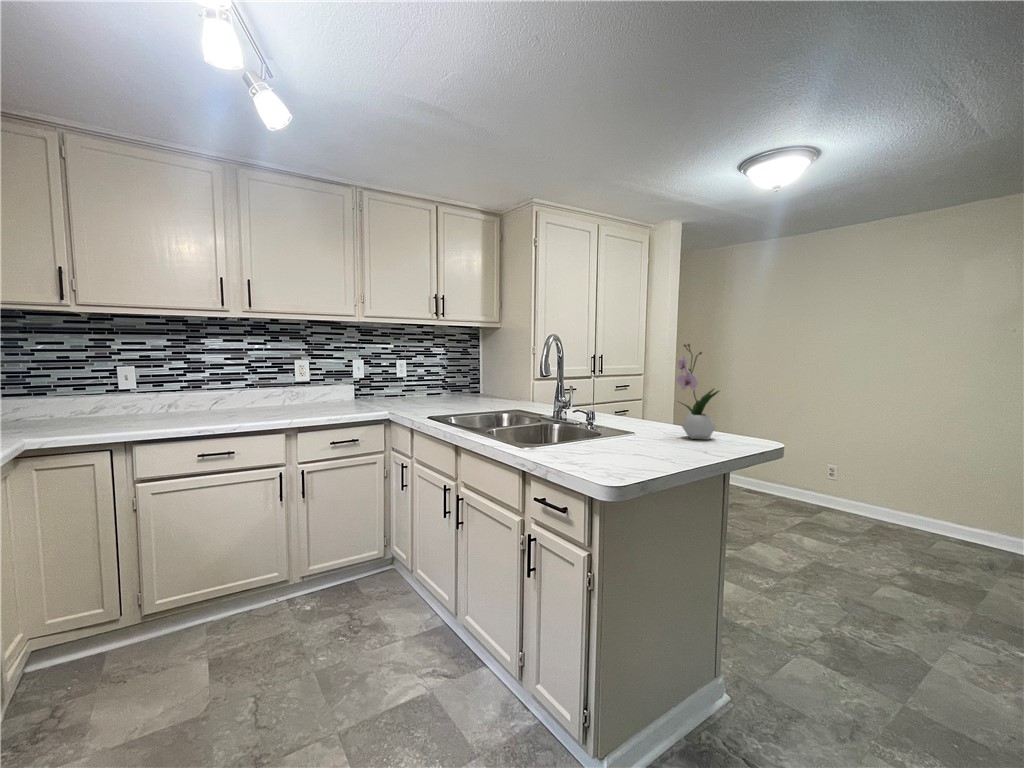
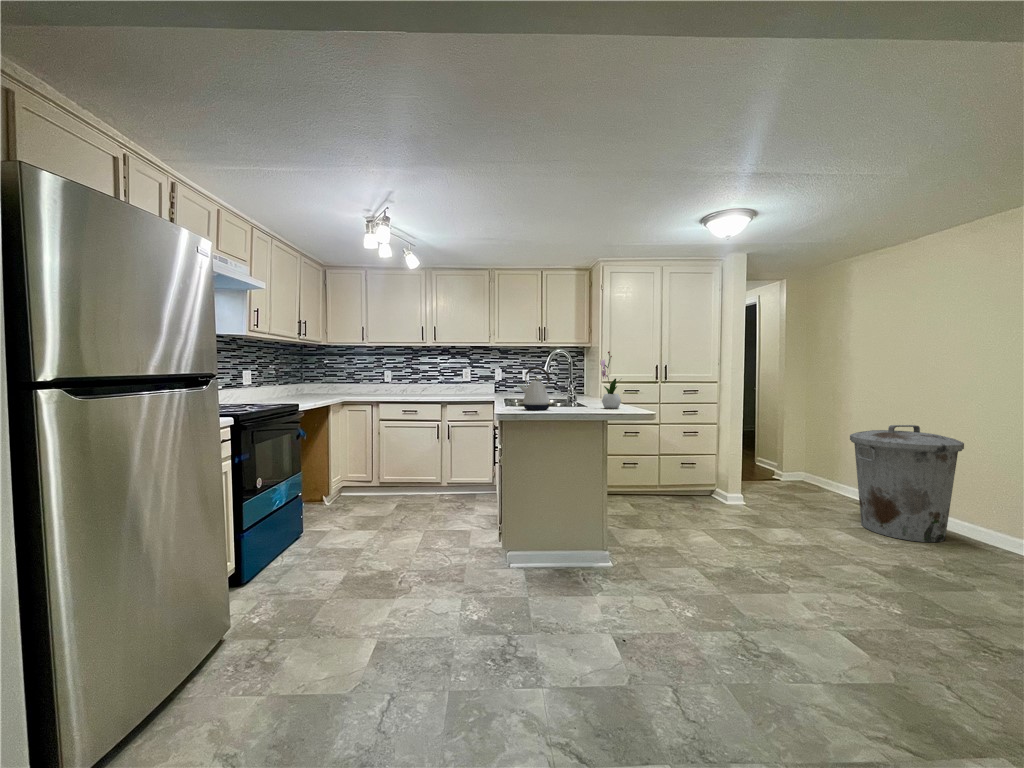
kettle: none [598,376,661,464] -> present [520,367,552,410]
trash can: none [784,417,890,534] -> present [850,425,964,542]

